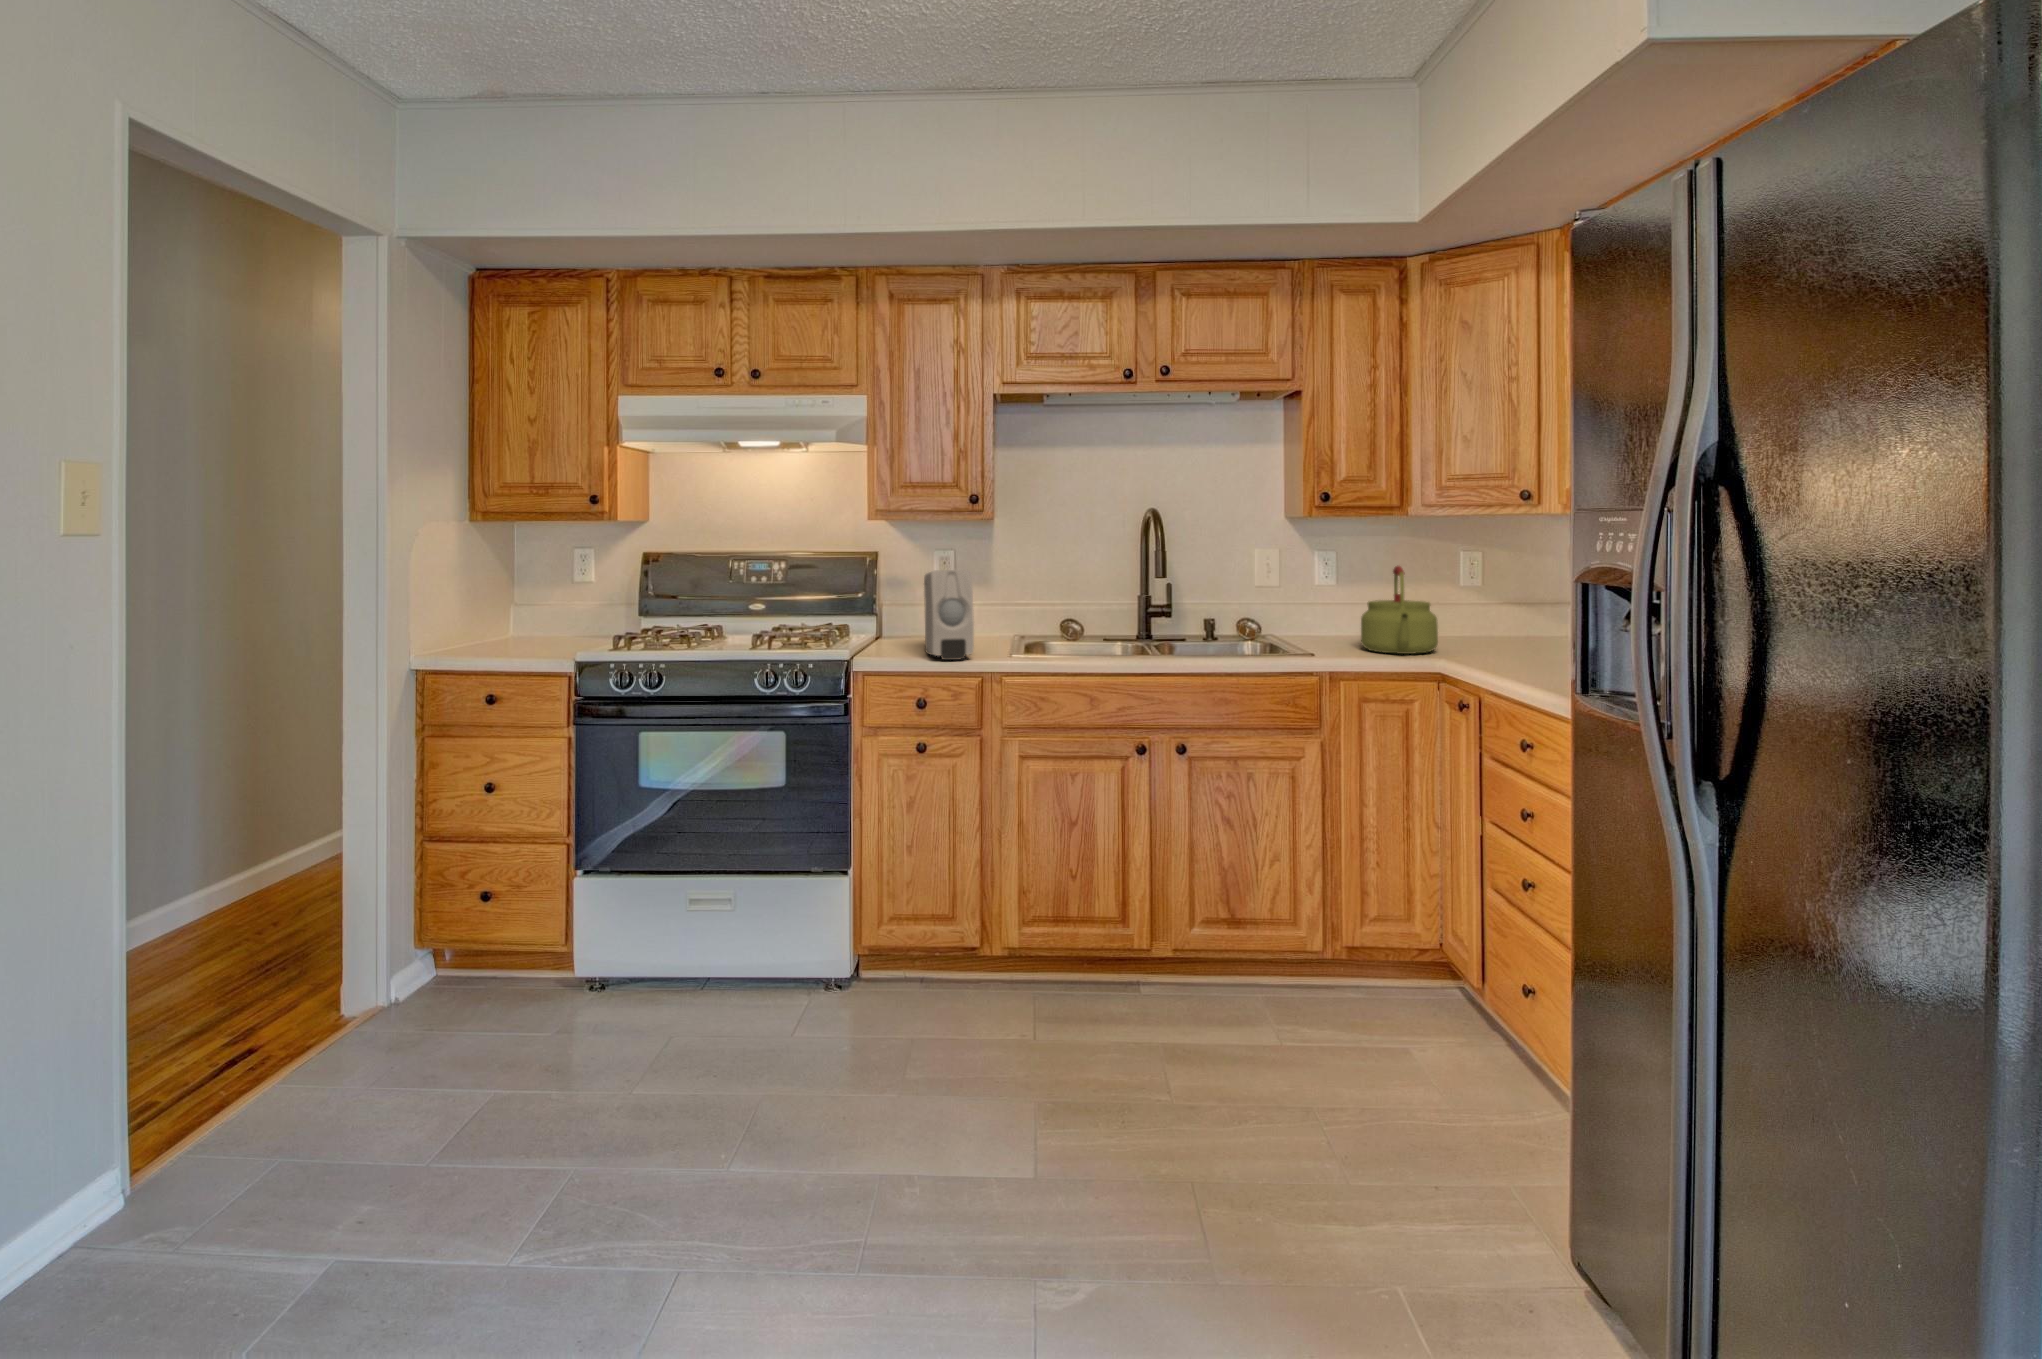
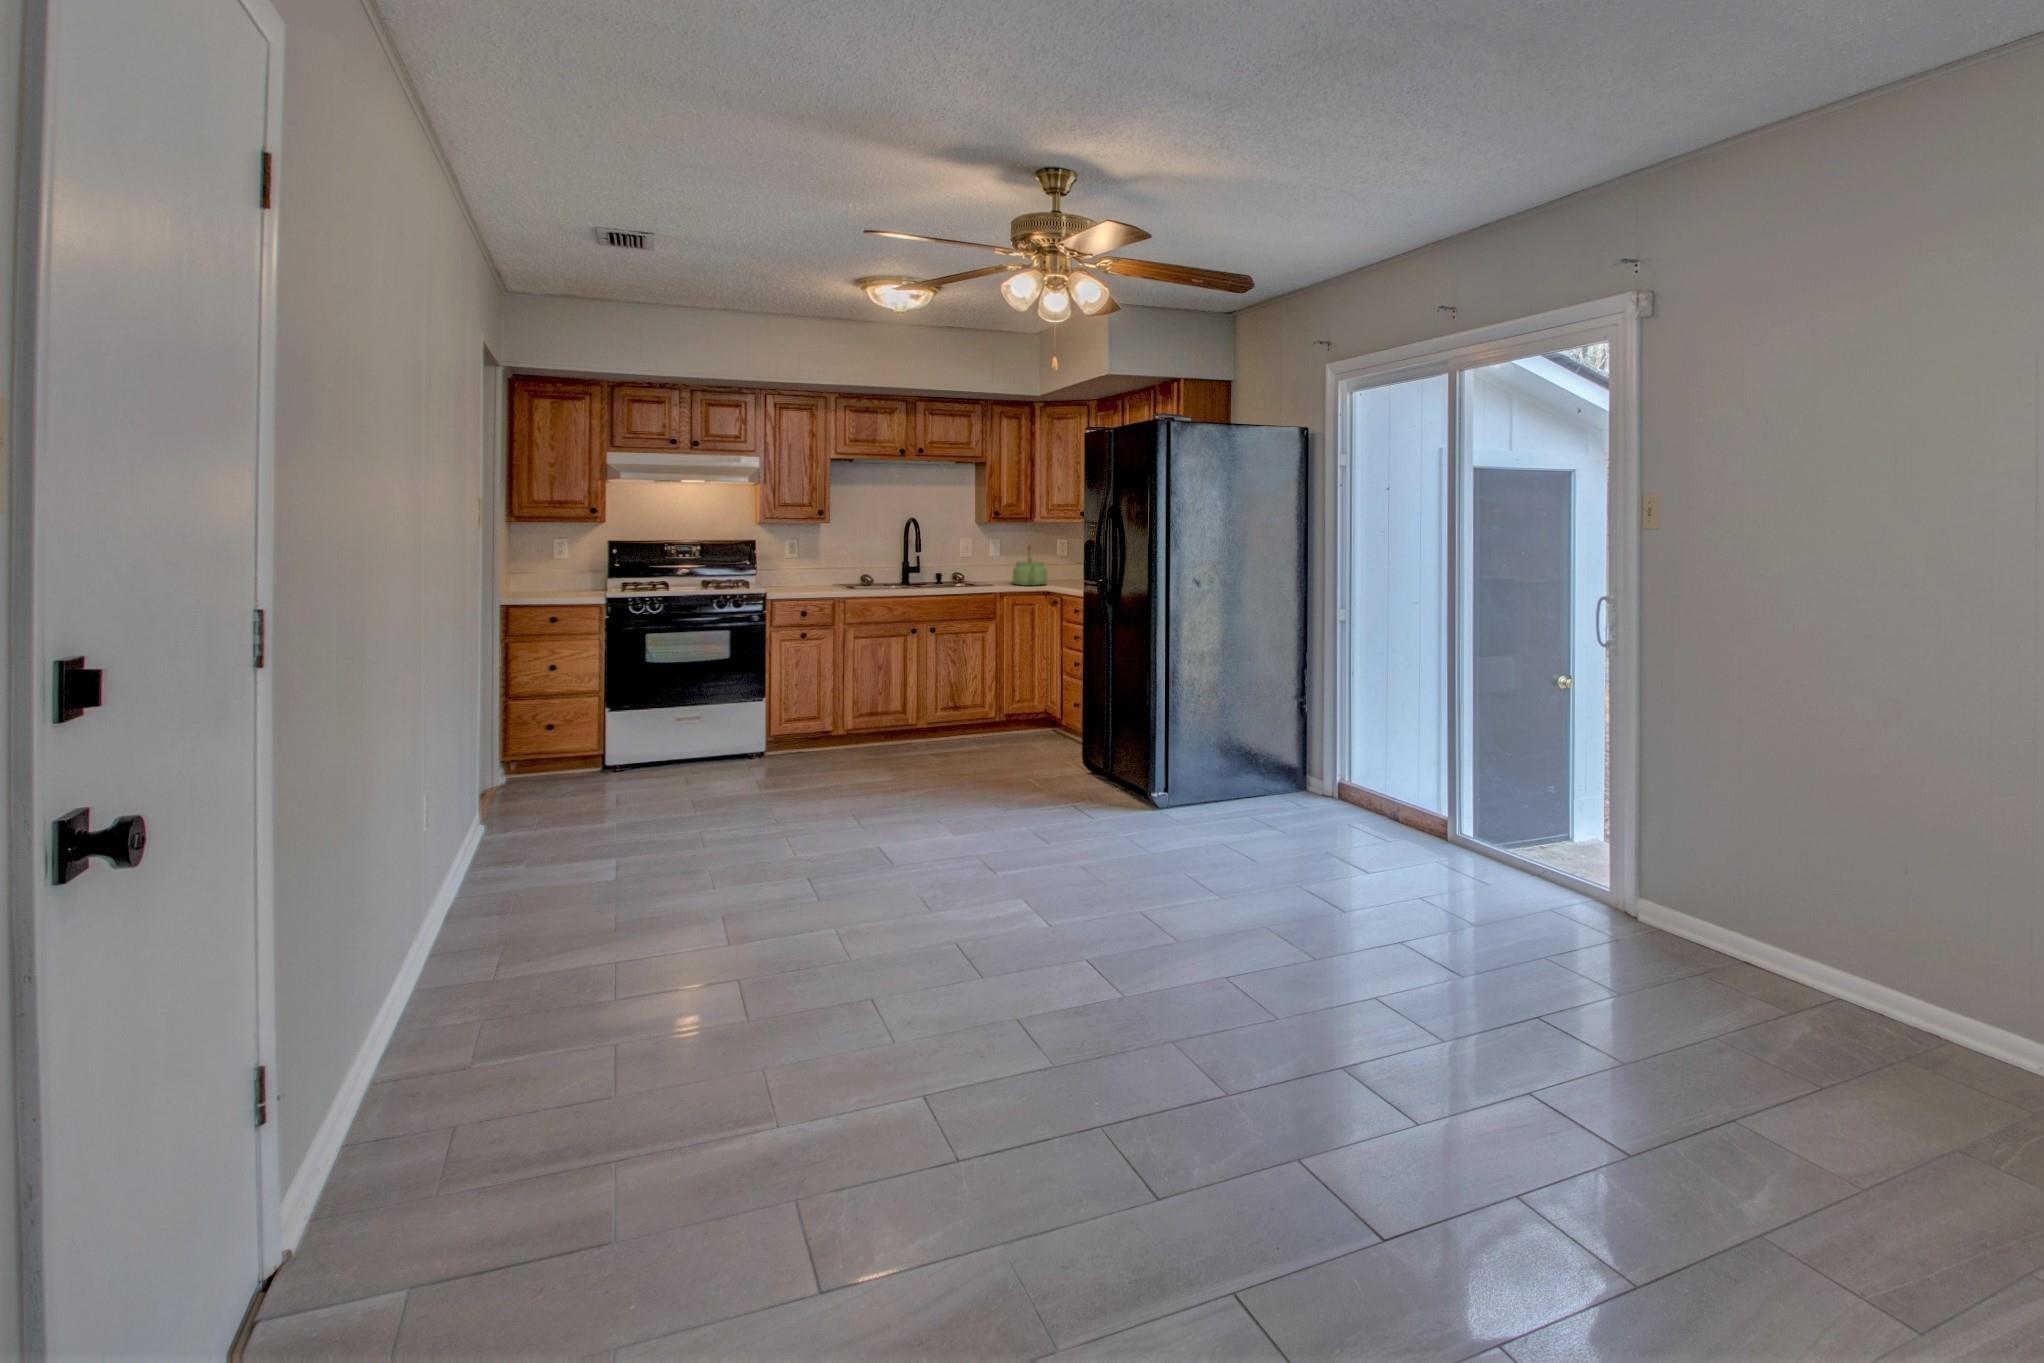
soap dispenser: present [924,570,974,660] -> none [796,548,827,592]

